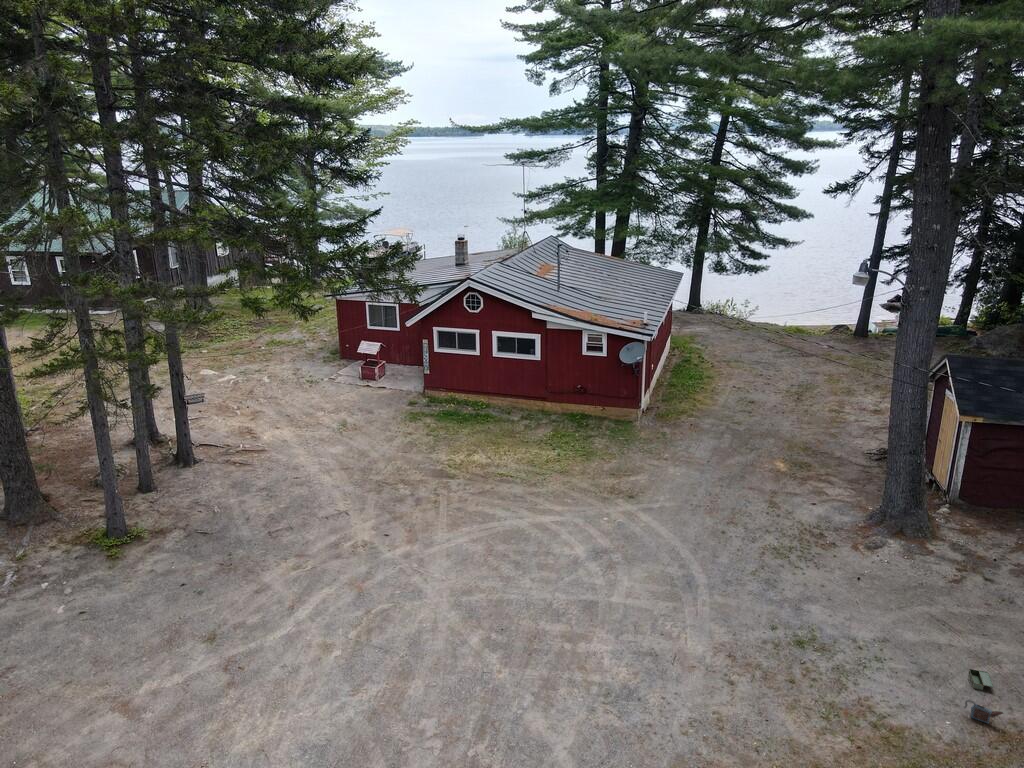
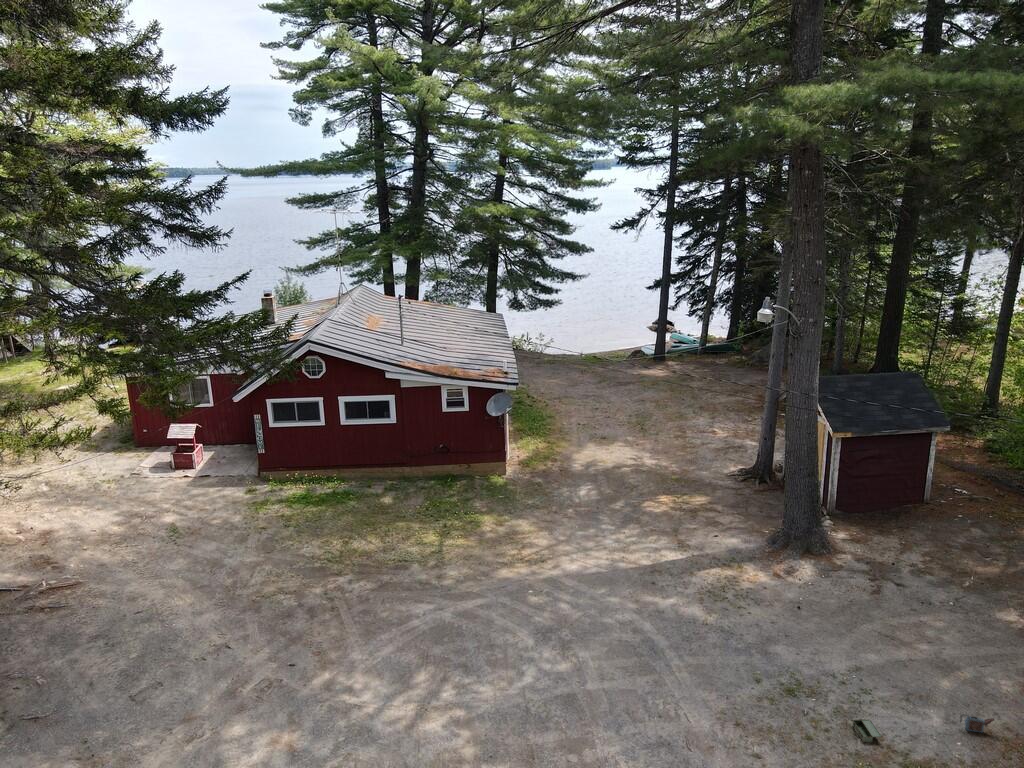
toolbox: present [968,669,993,690] -> present [853,720,881,742]

